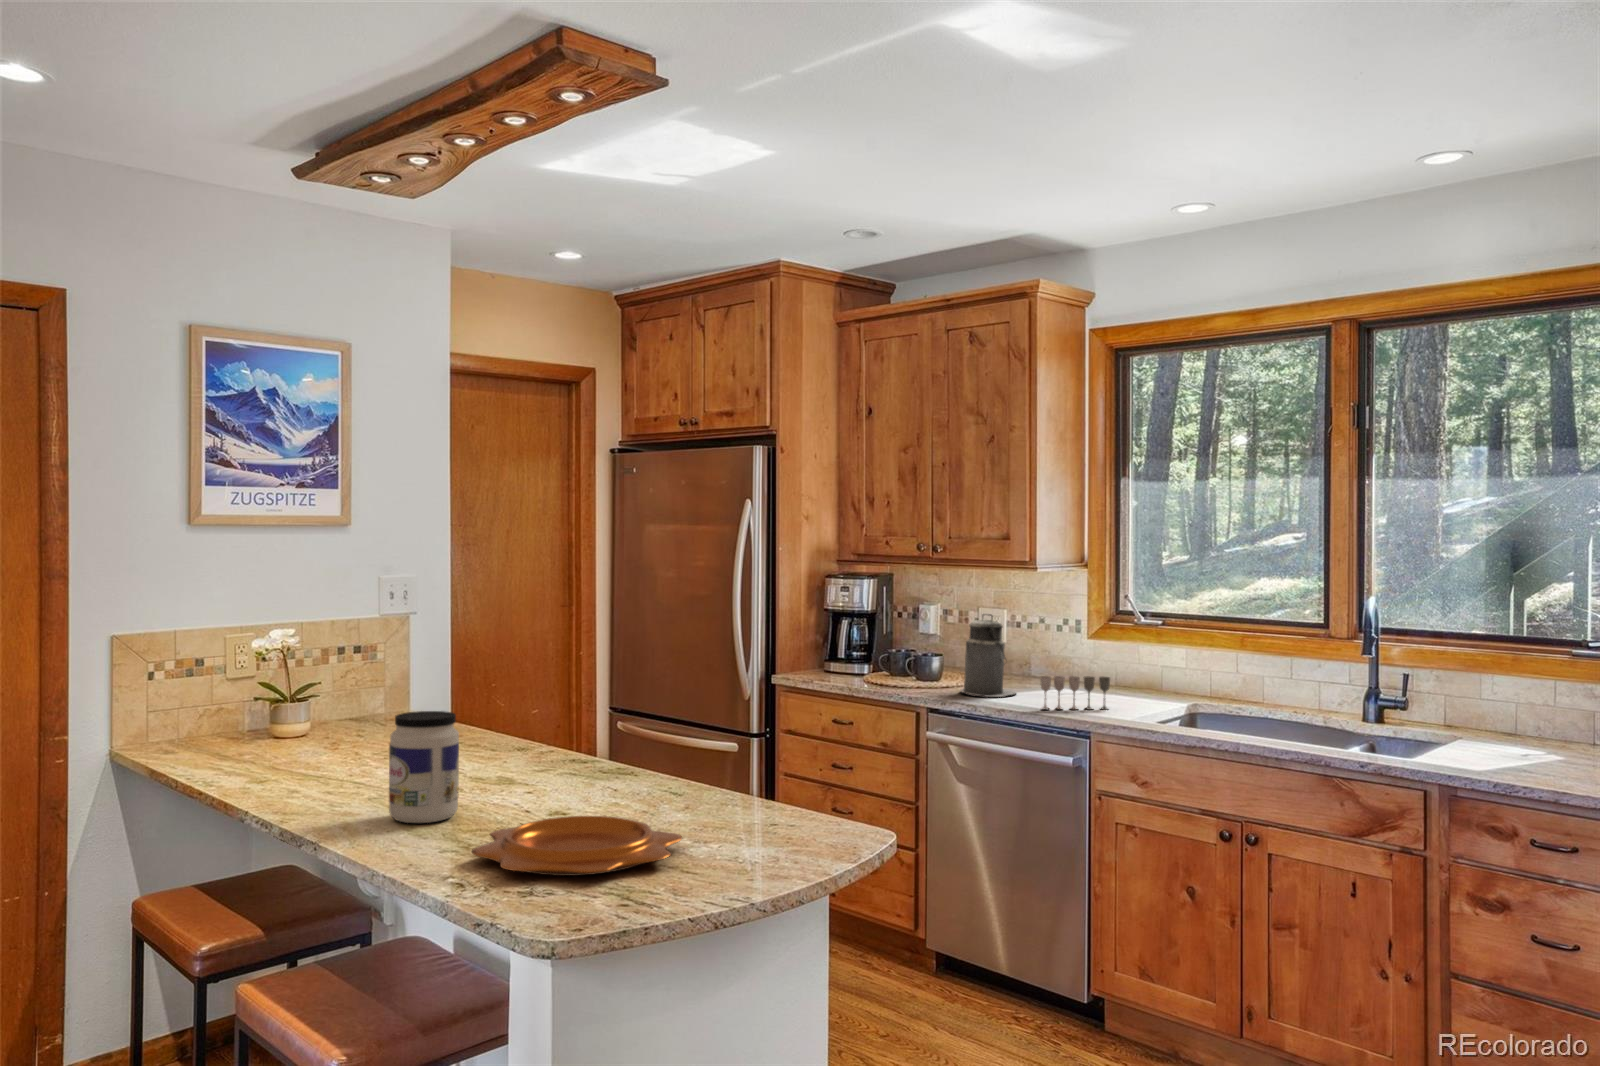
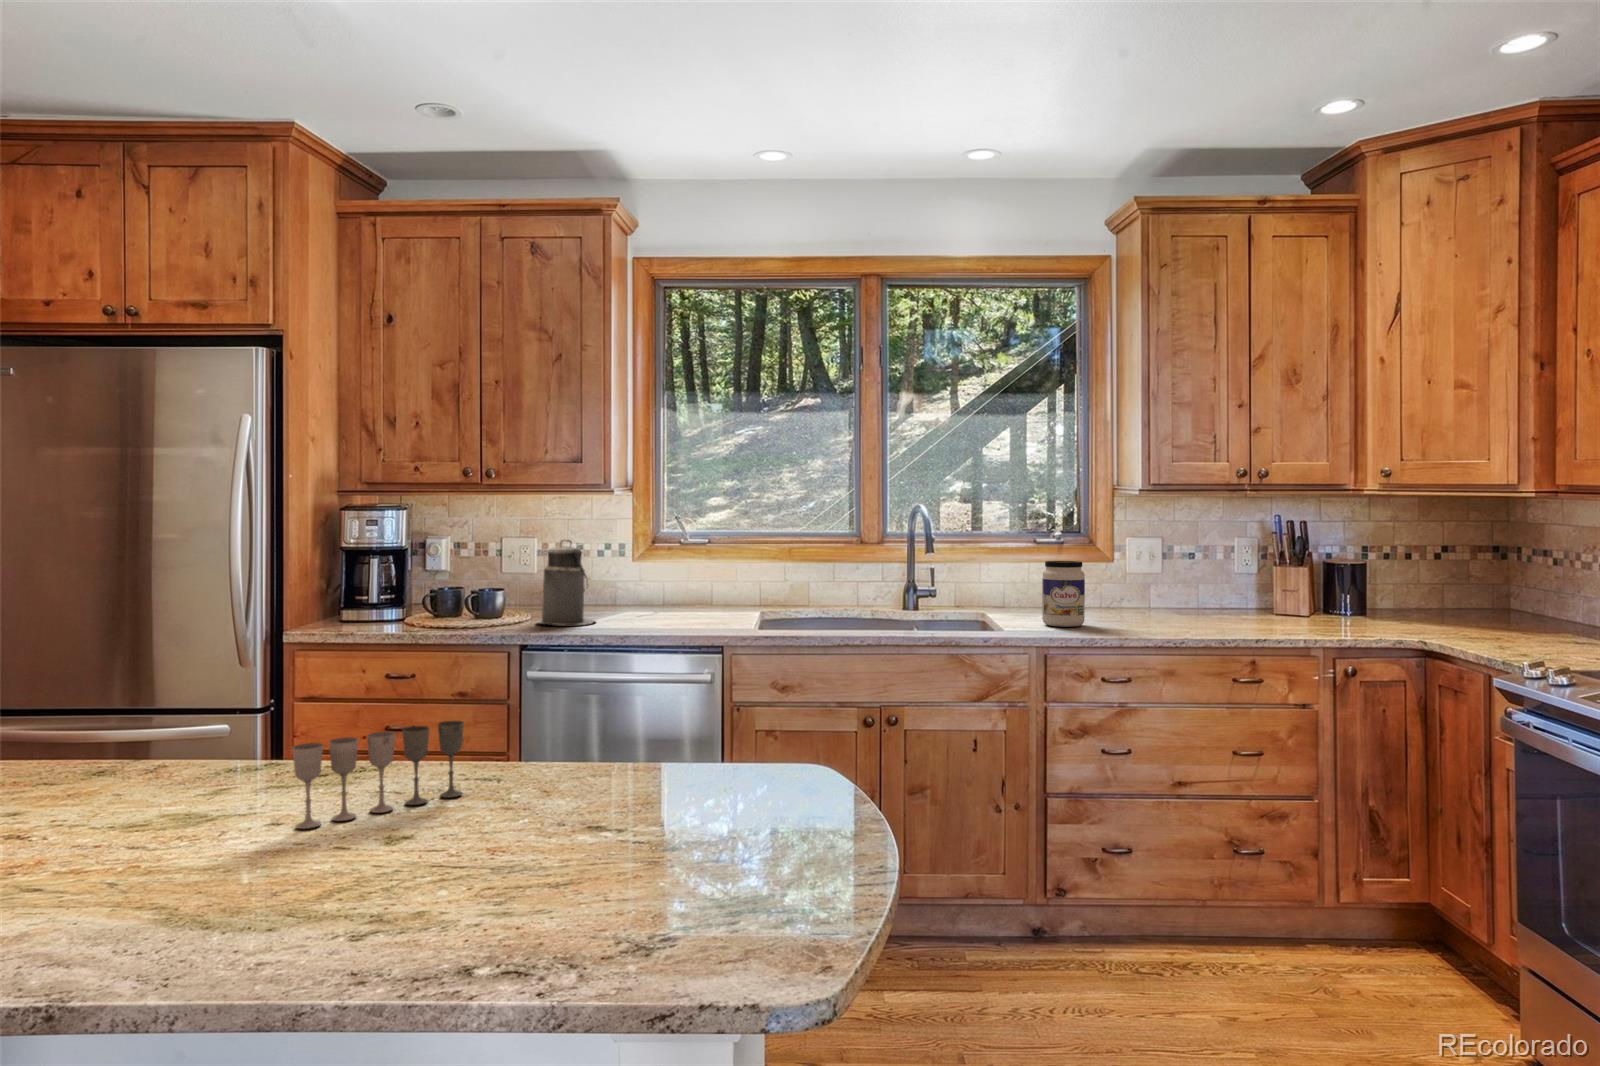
wine glass: present [1040,676,1110,710] -> present [292,721,464,829]
jar: present [389,711,459,823] -> present [1042,561,1085,627]
decorative bowl: present [472,816,682,876] -> none [455,799,796,916]

